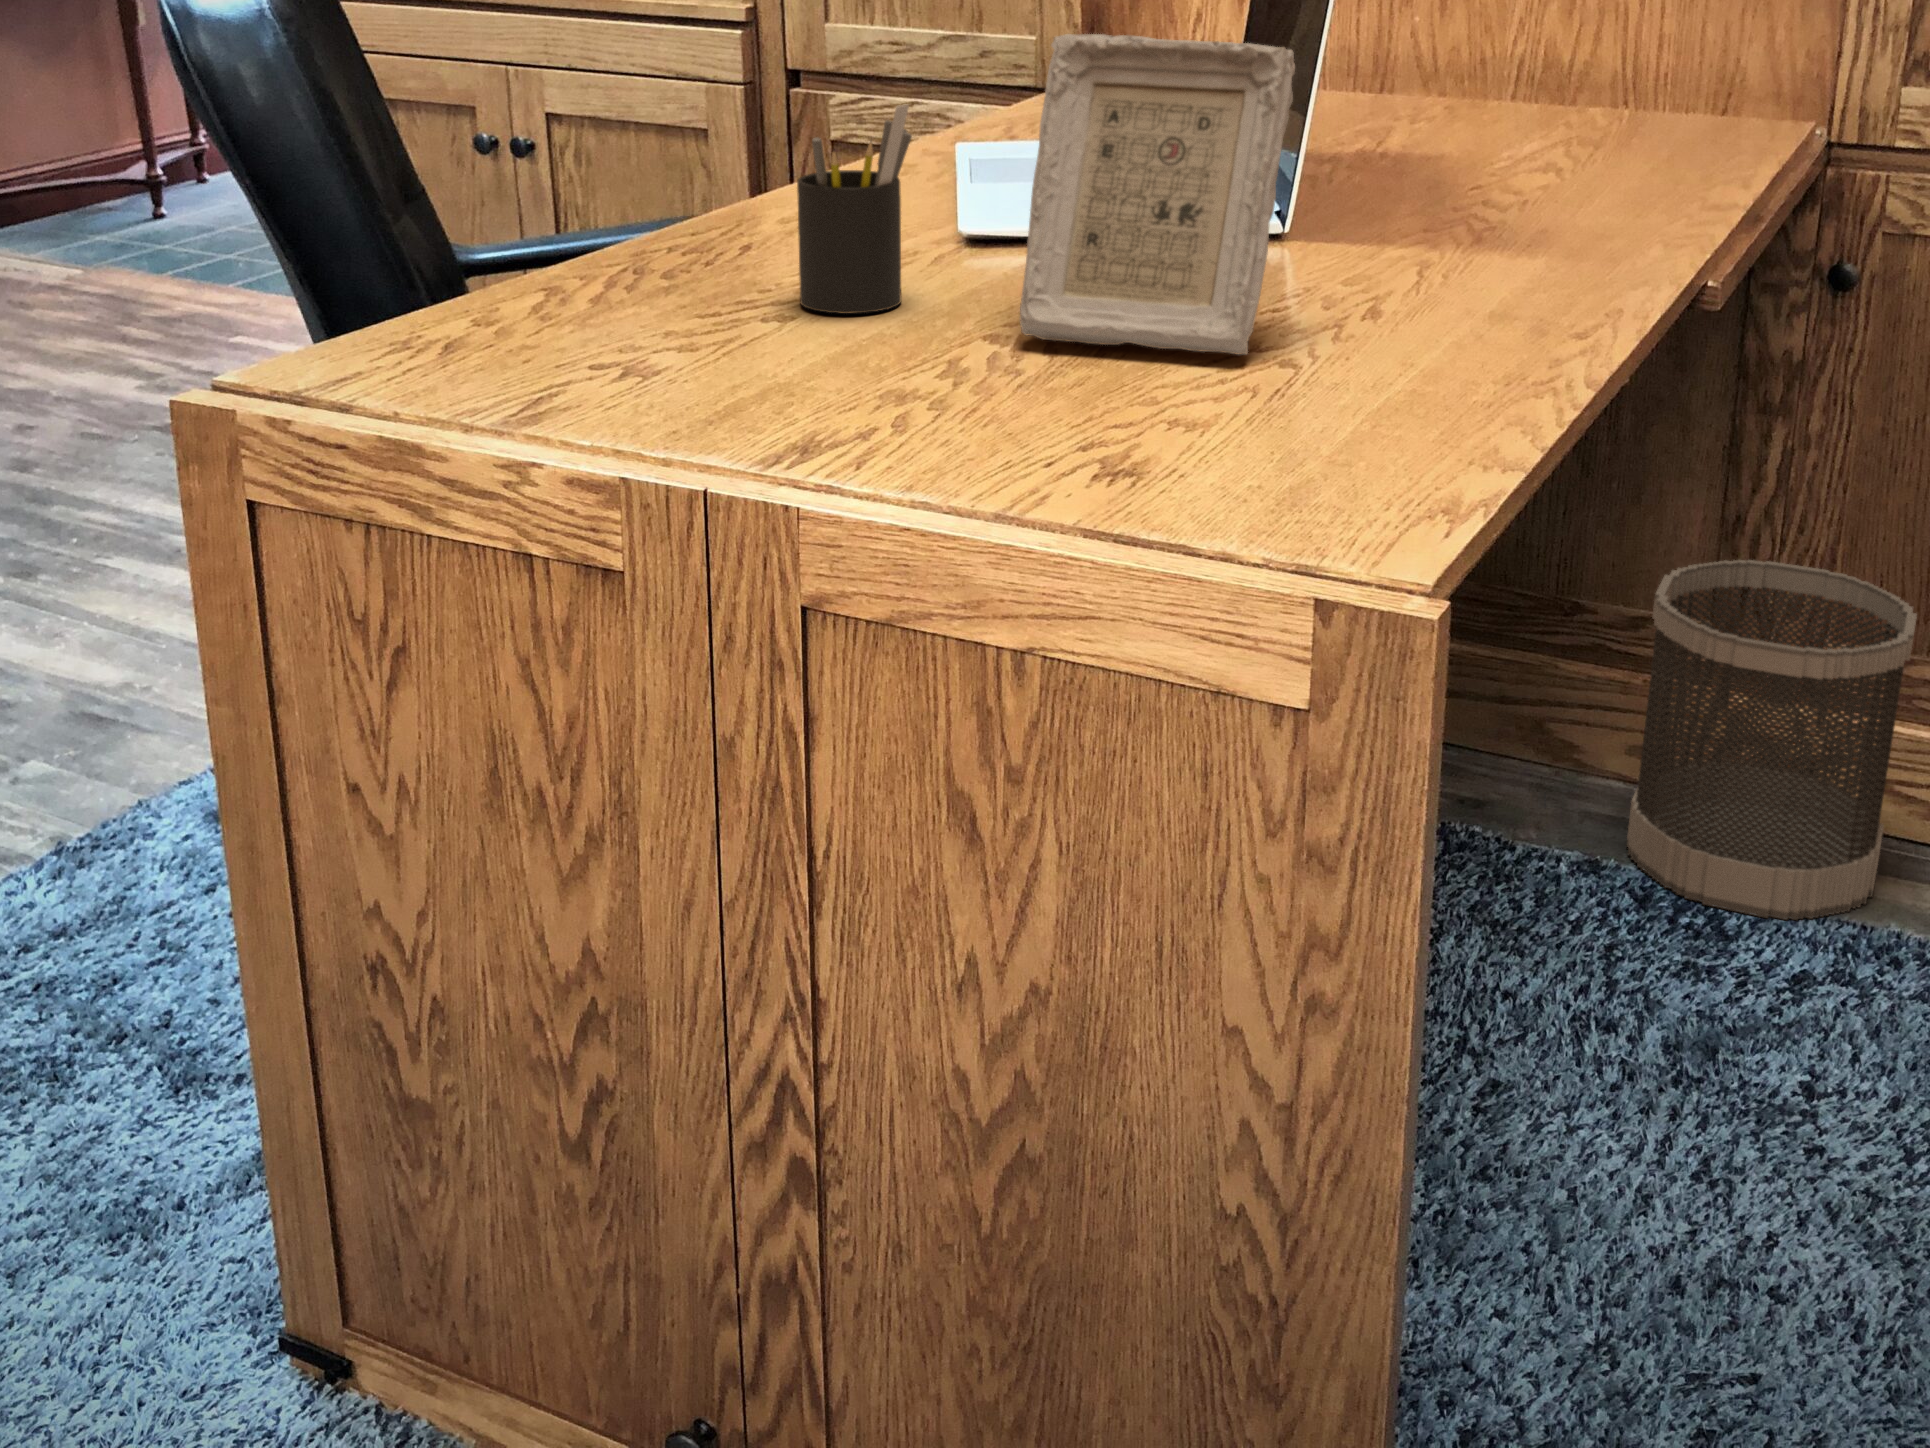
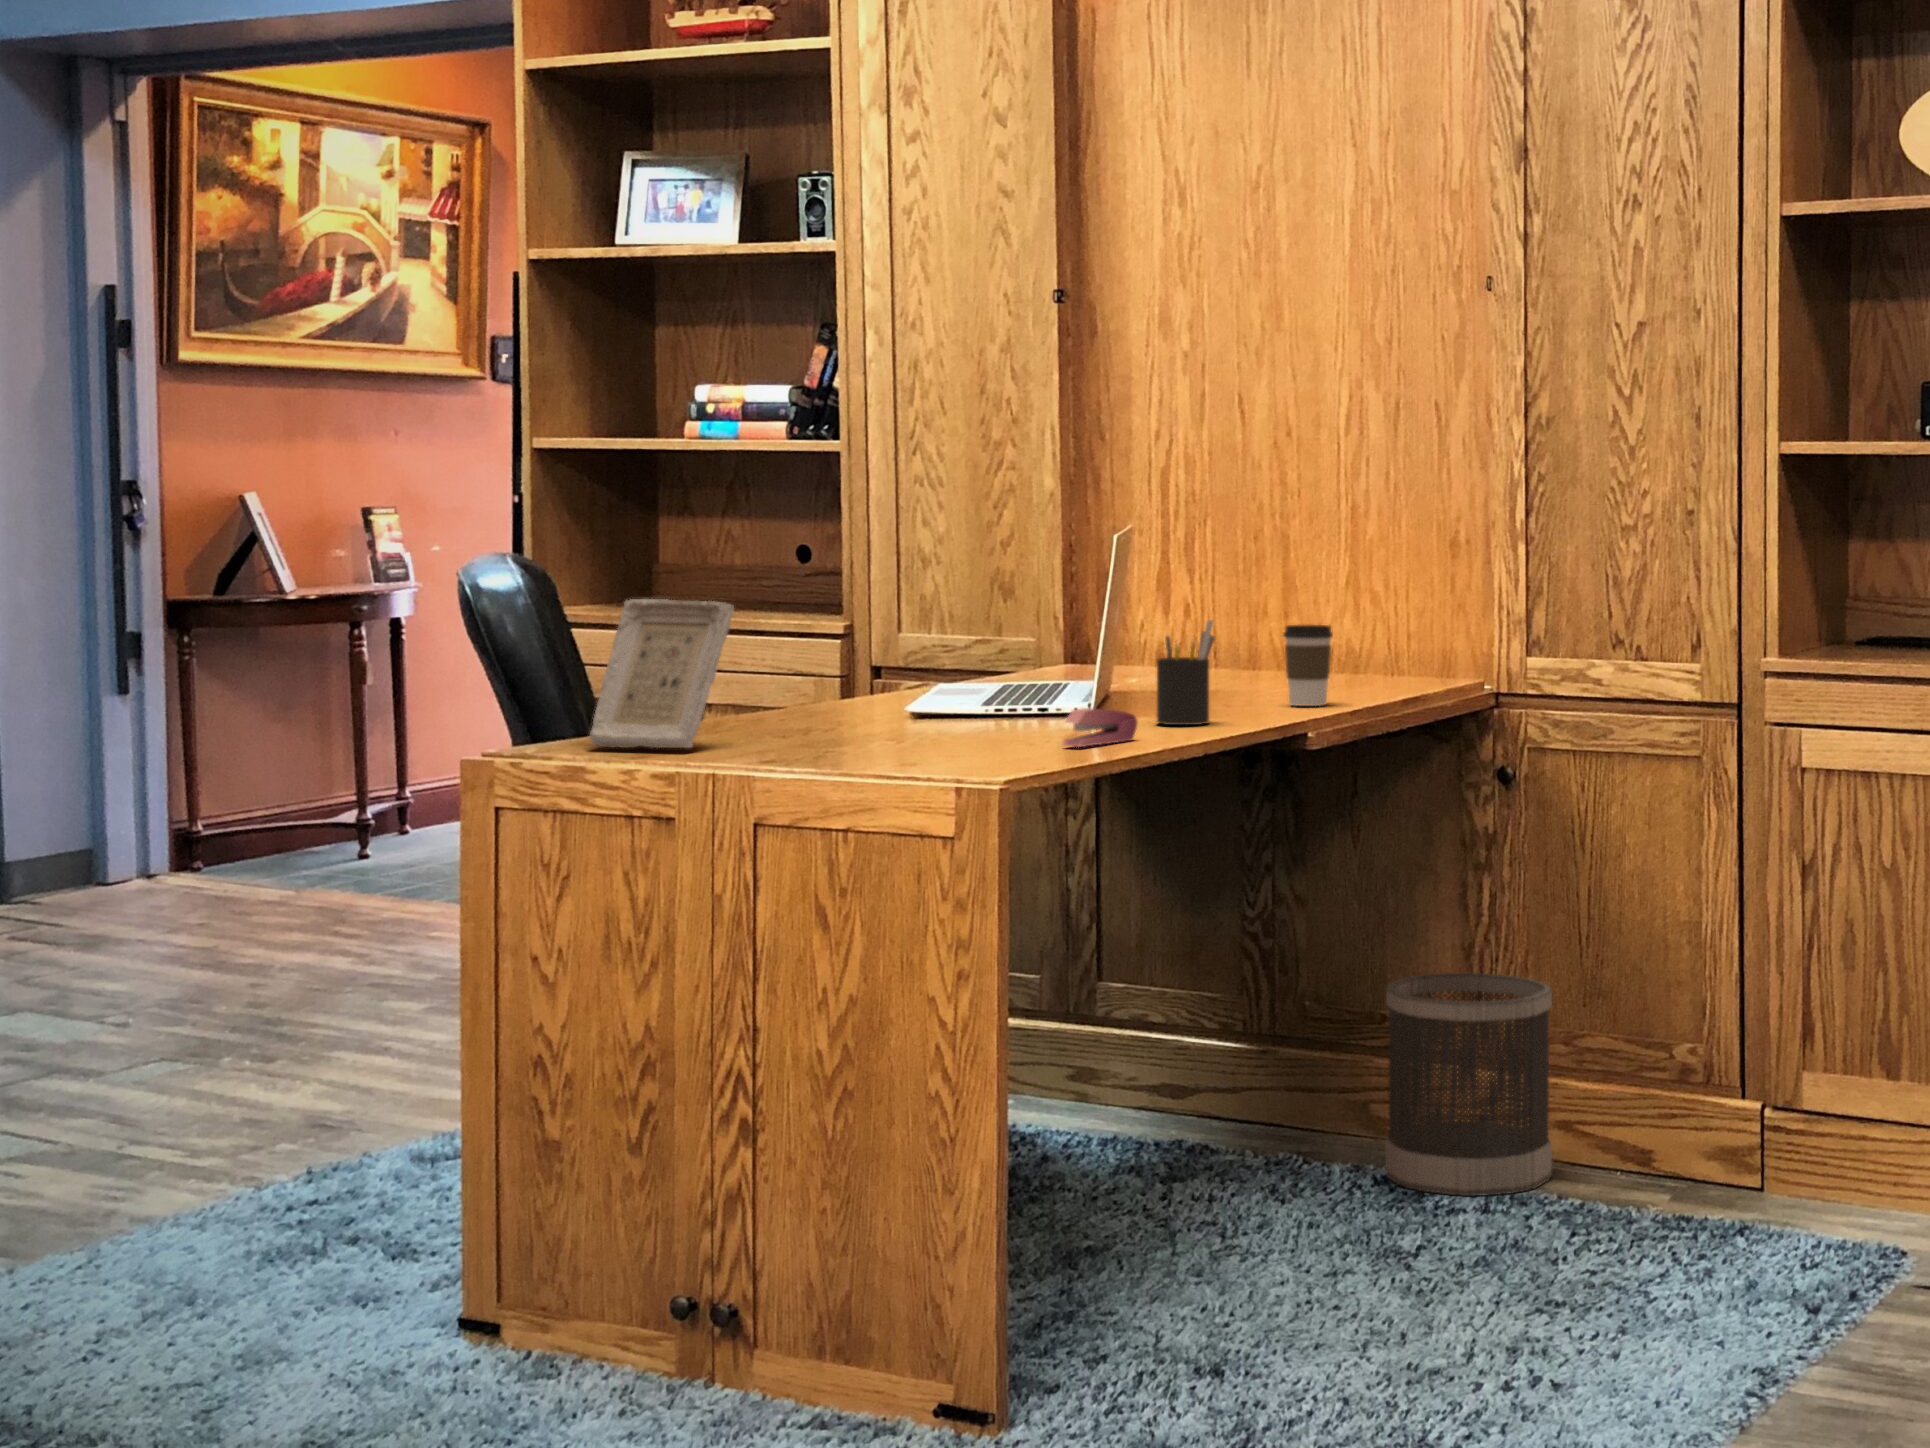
picture frame: present [1020,34,1295,355] -> present [589,599,734,748]
coffee cup: none [1615,57,1704,205] -> present [1283,625,1333,706]
pen holder: present [797,105,912,314] -> present [1157,620,1215,725]
stapler: none [1394,285,1511,381] -> present [1063,708,1137,747]

